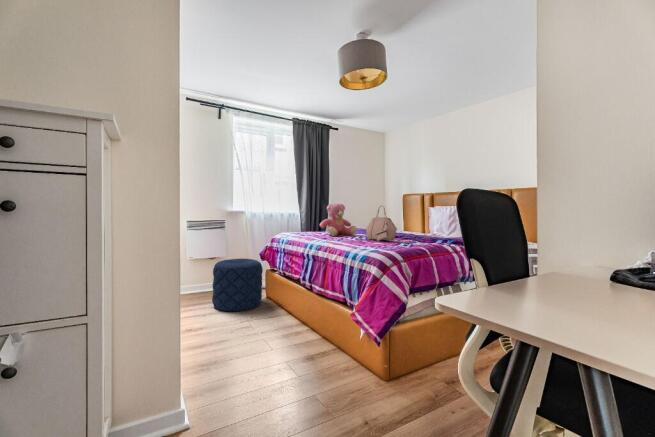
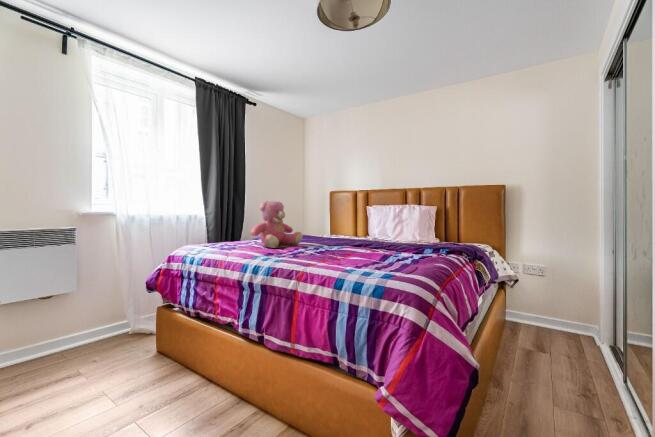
handbag: present [366,206,397,241] -> none [325,203,376,254]
pouf: present [212,258,263,311] -> none [51,292,154,397]

